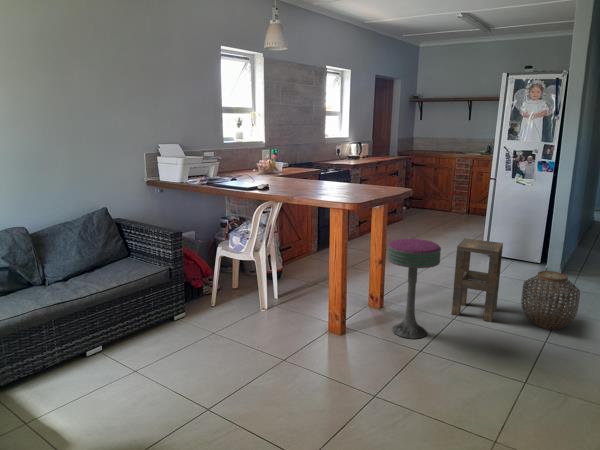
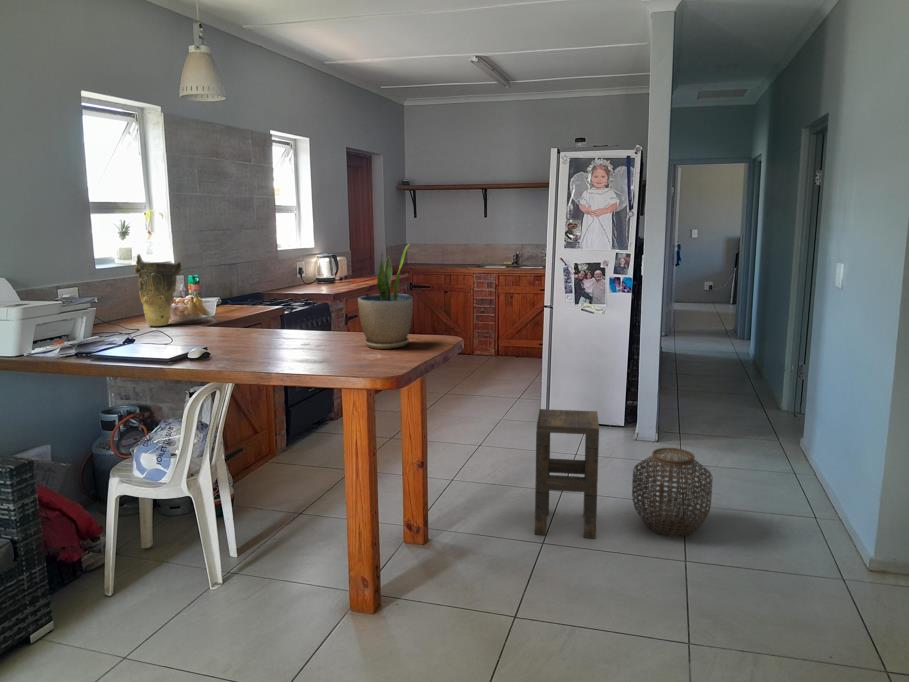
potted plant: none [350,129,383,190] -> present [358,245,413,349]
vase: none [241,135,265,175] -> present [134,254,181,326]
bar stool: present [388,239,441,339] -> none [438,424,525,595]

